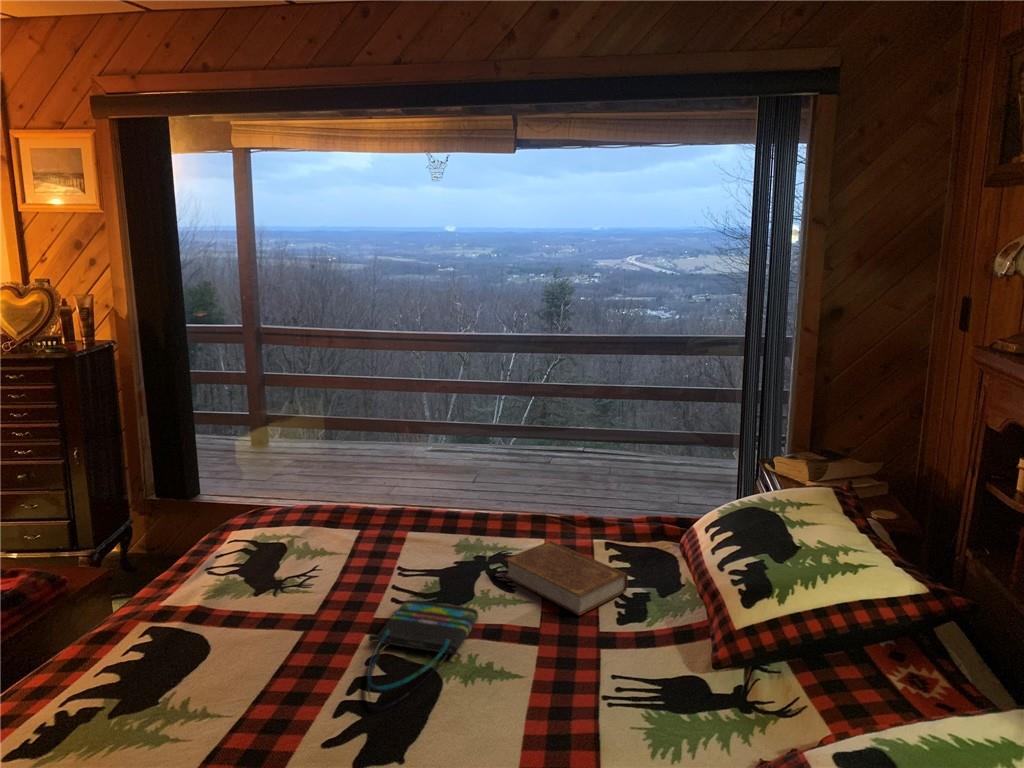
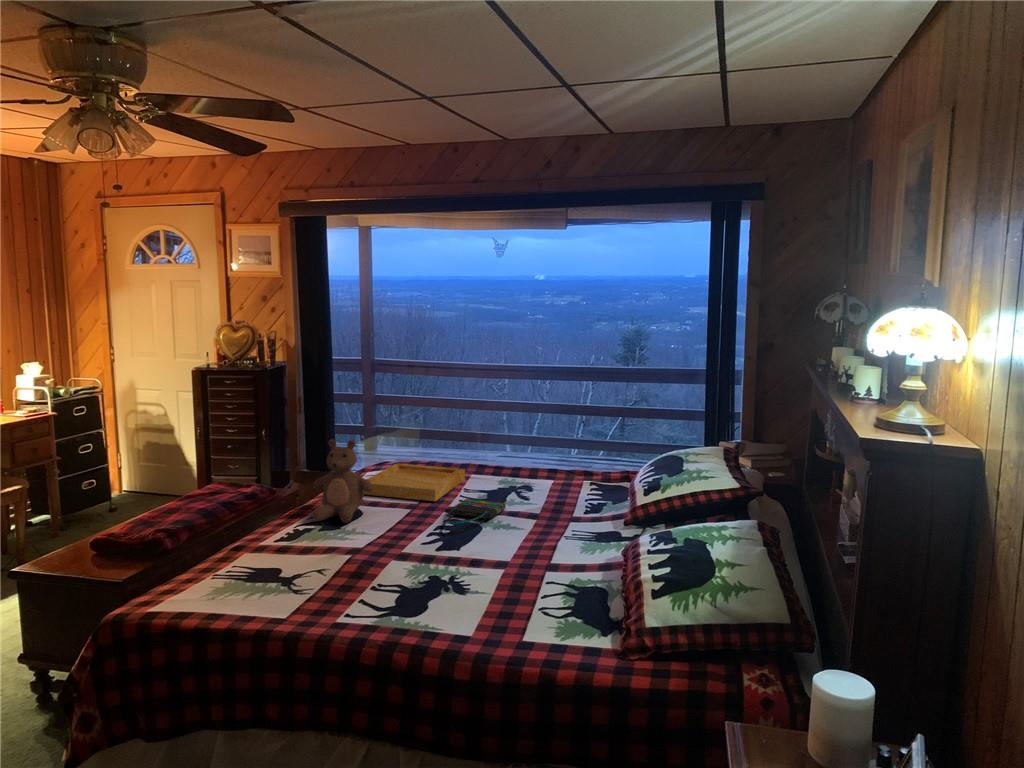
teddy bear: none [95,515,227,687] -> present [312,439,373,523]
tray: none [209,519,397,606] -> present [364,464,465,501]
book: present [505,541,628,615] -> none [525,477,595,510]

